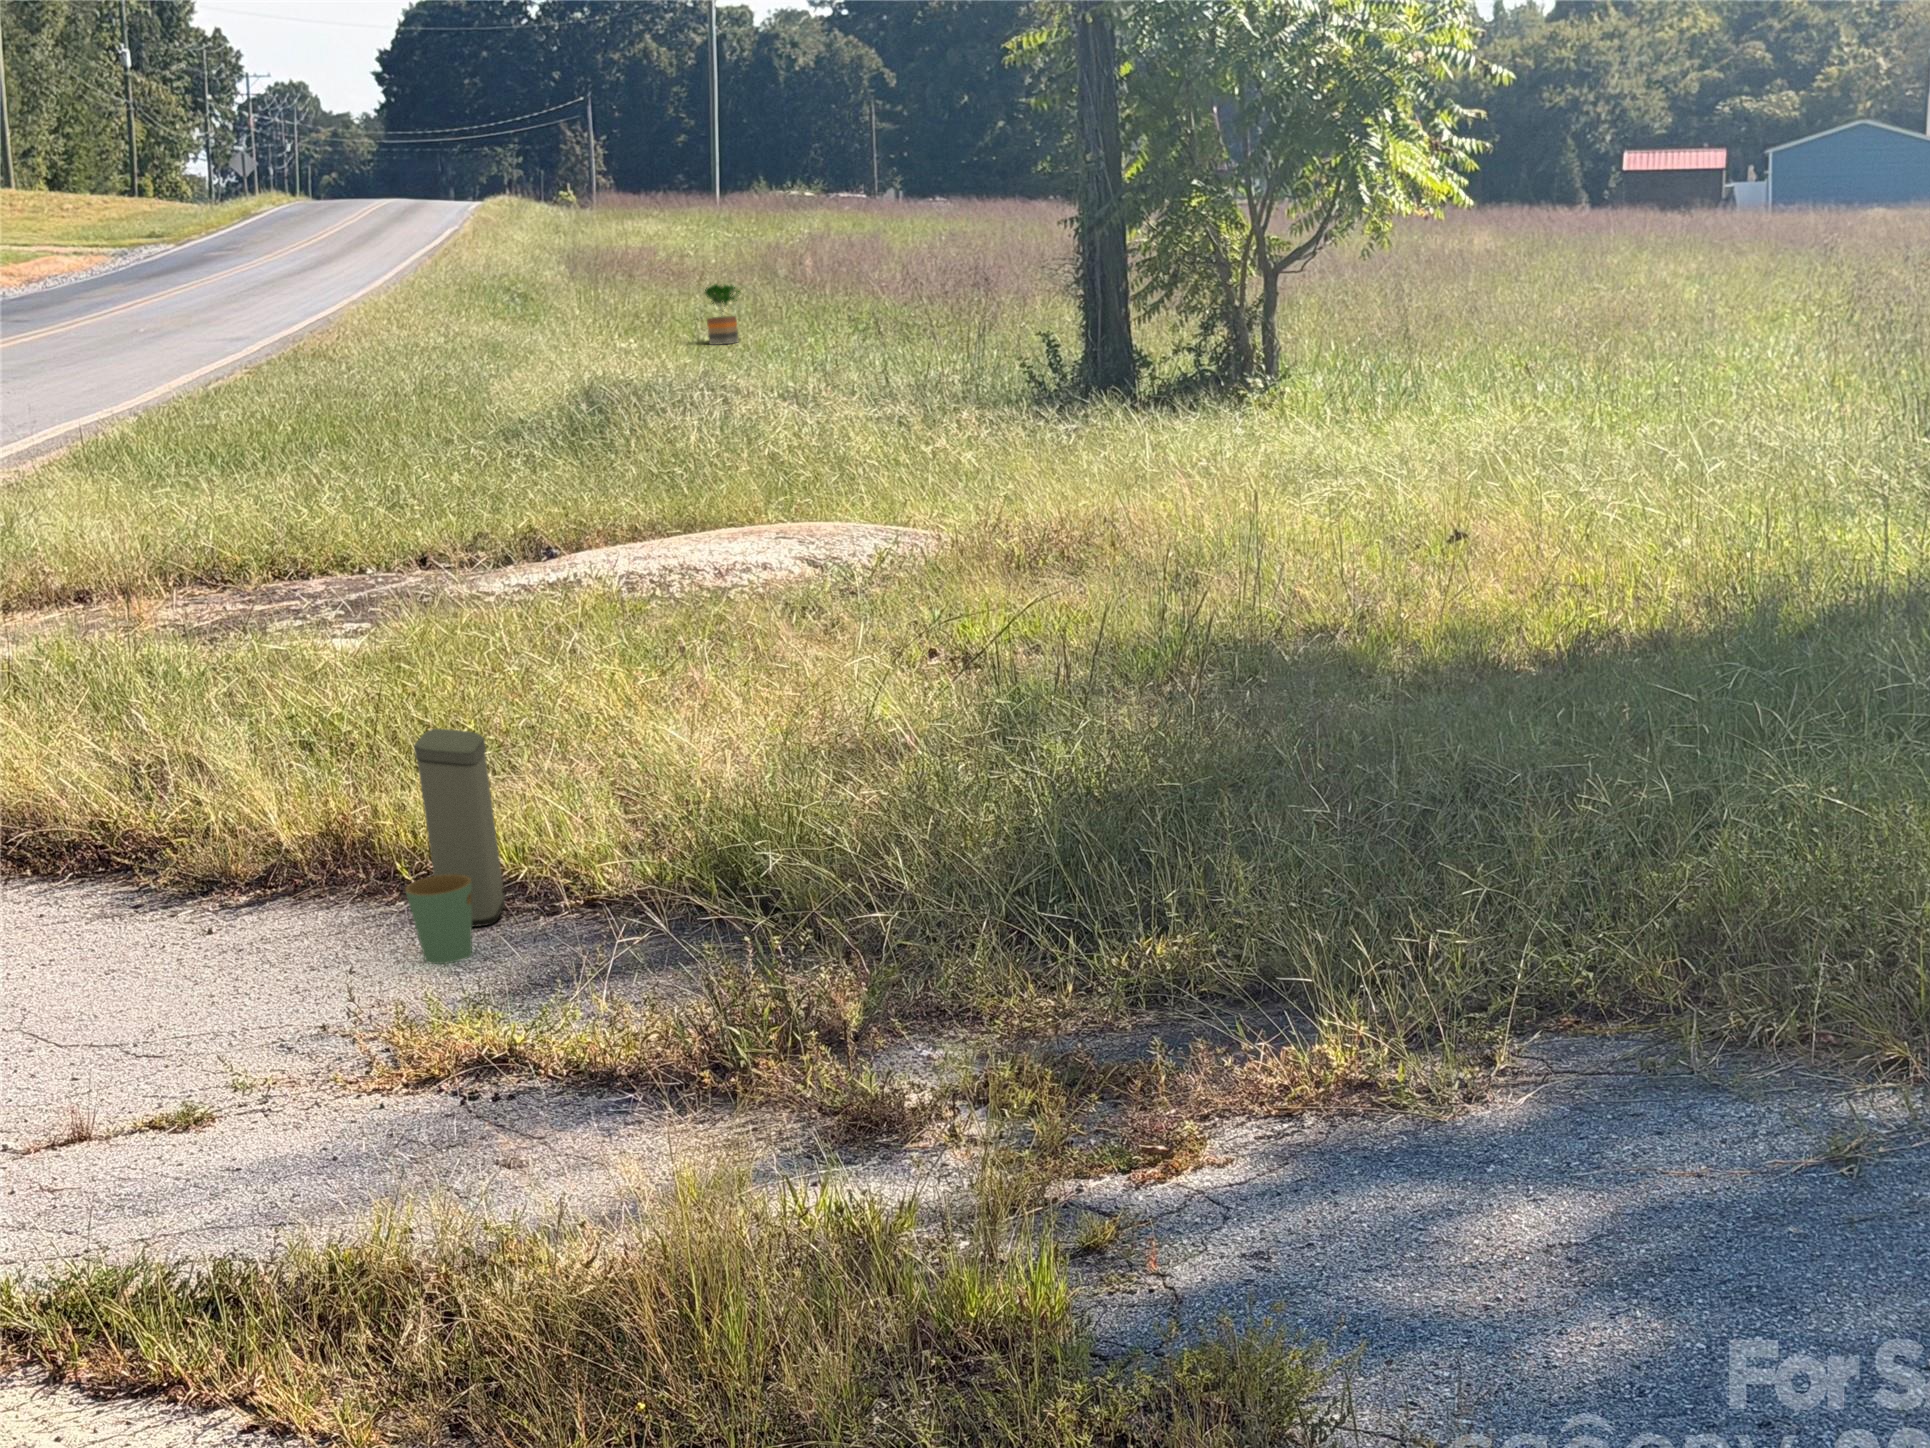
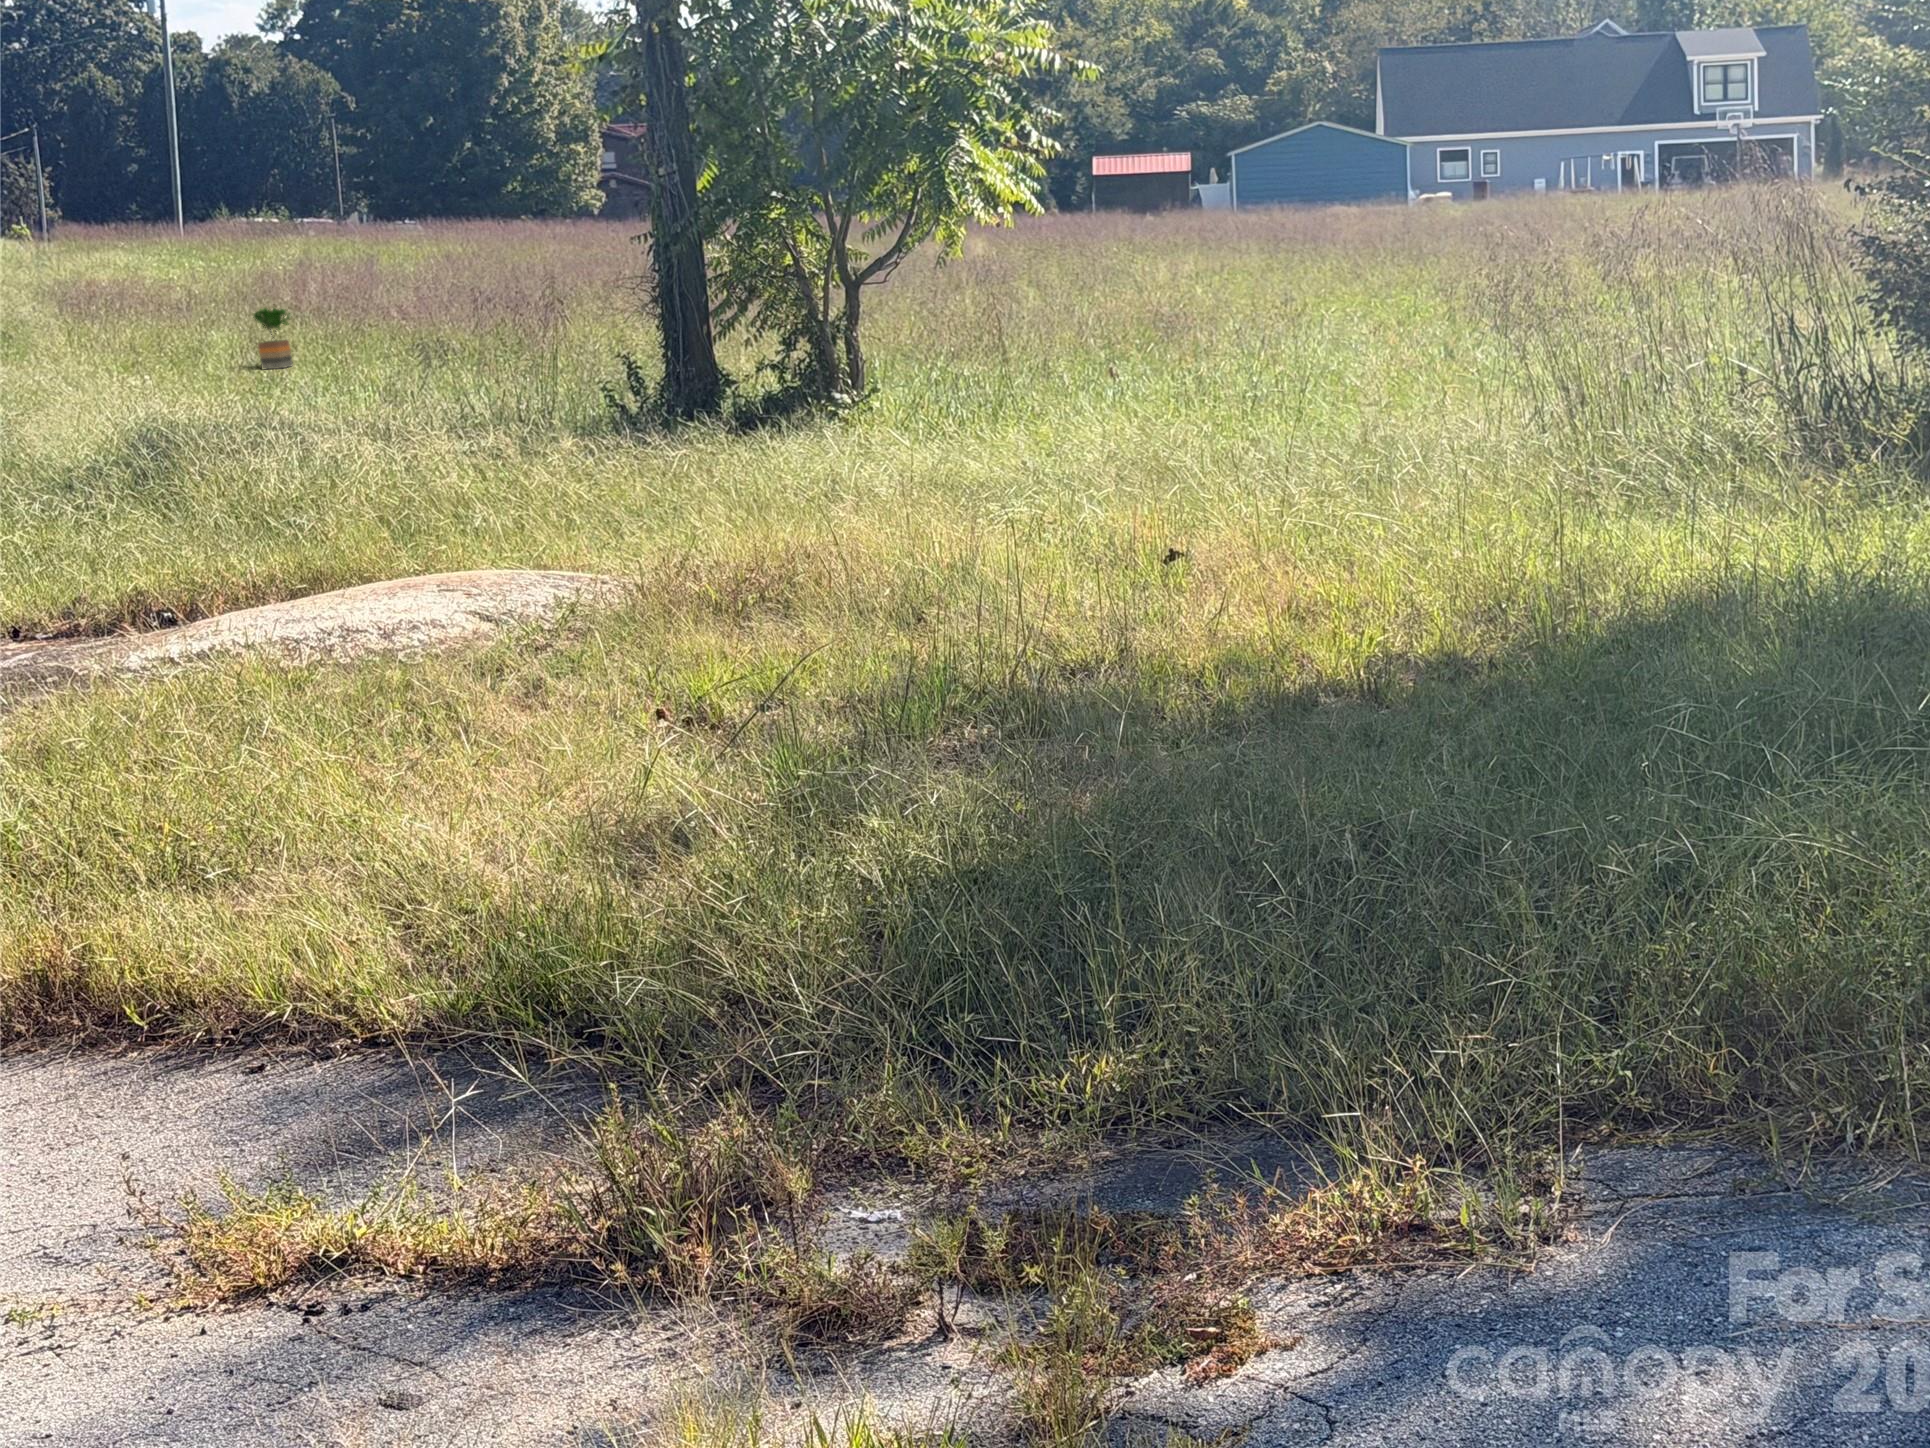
trash can: present [405,729,506,964] -> none [155,868,261,1139]

